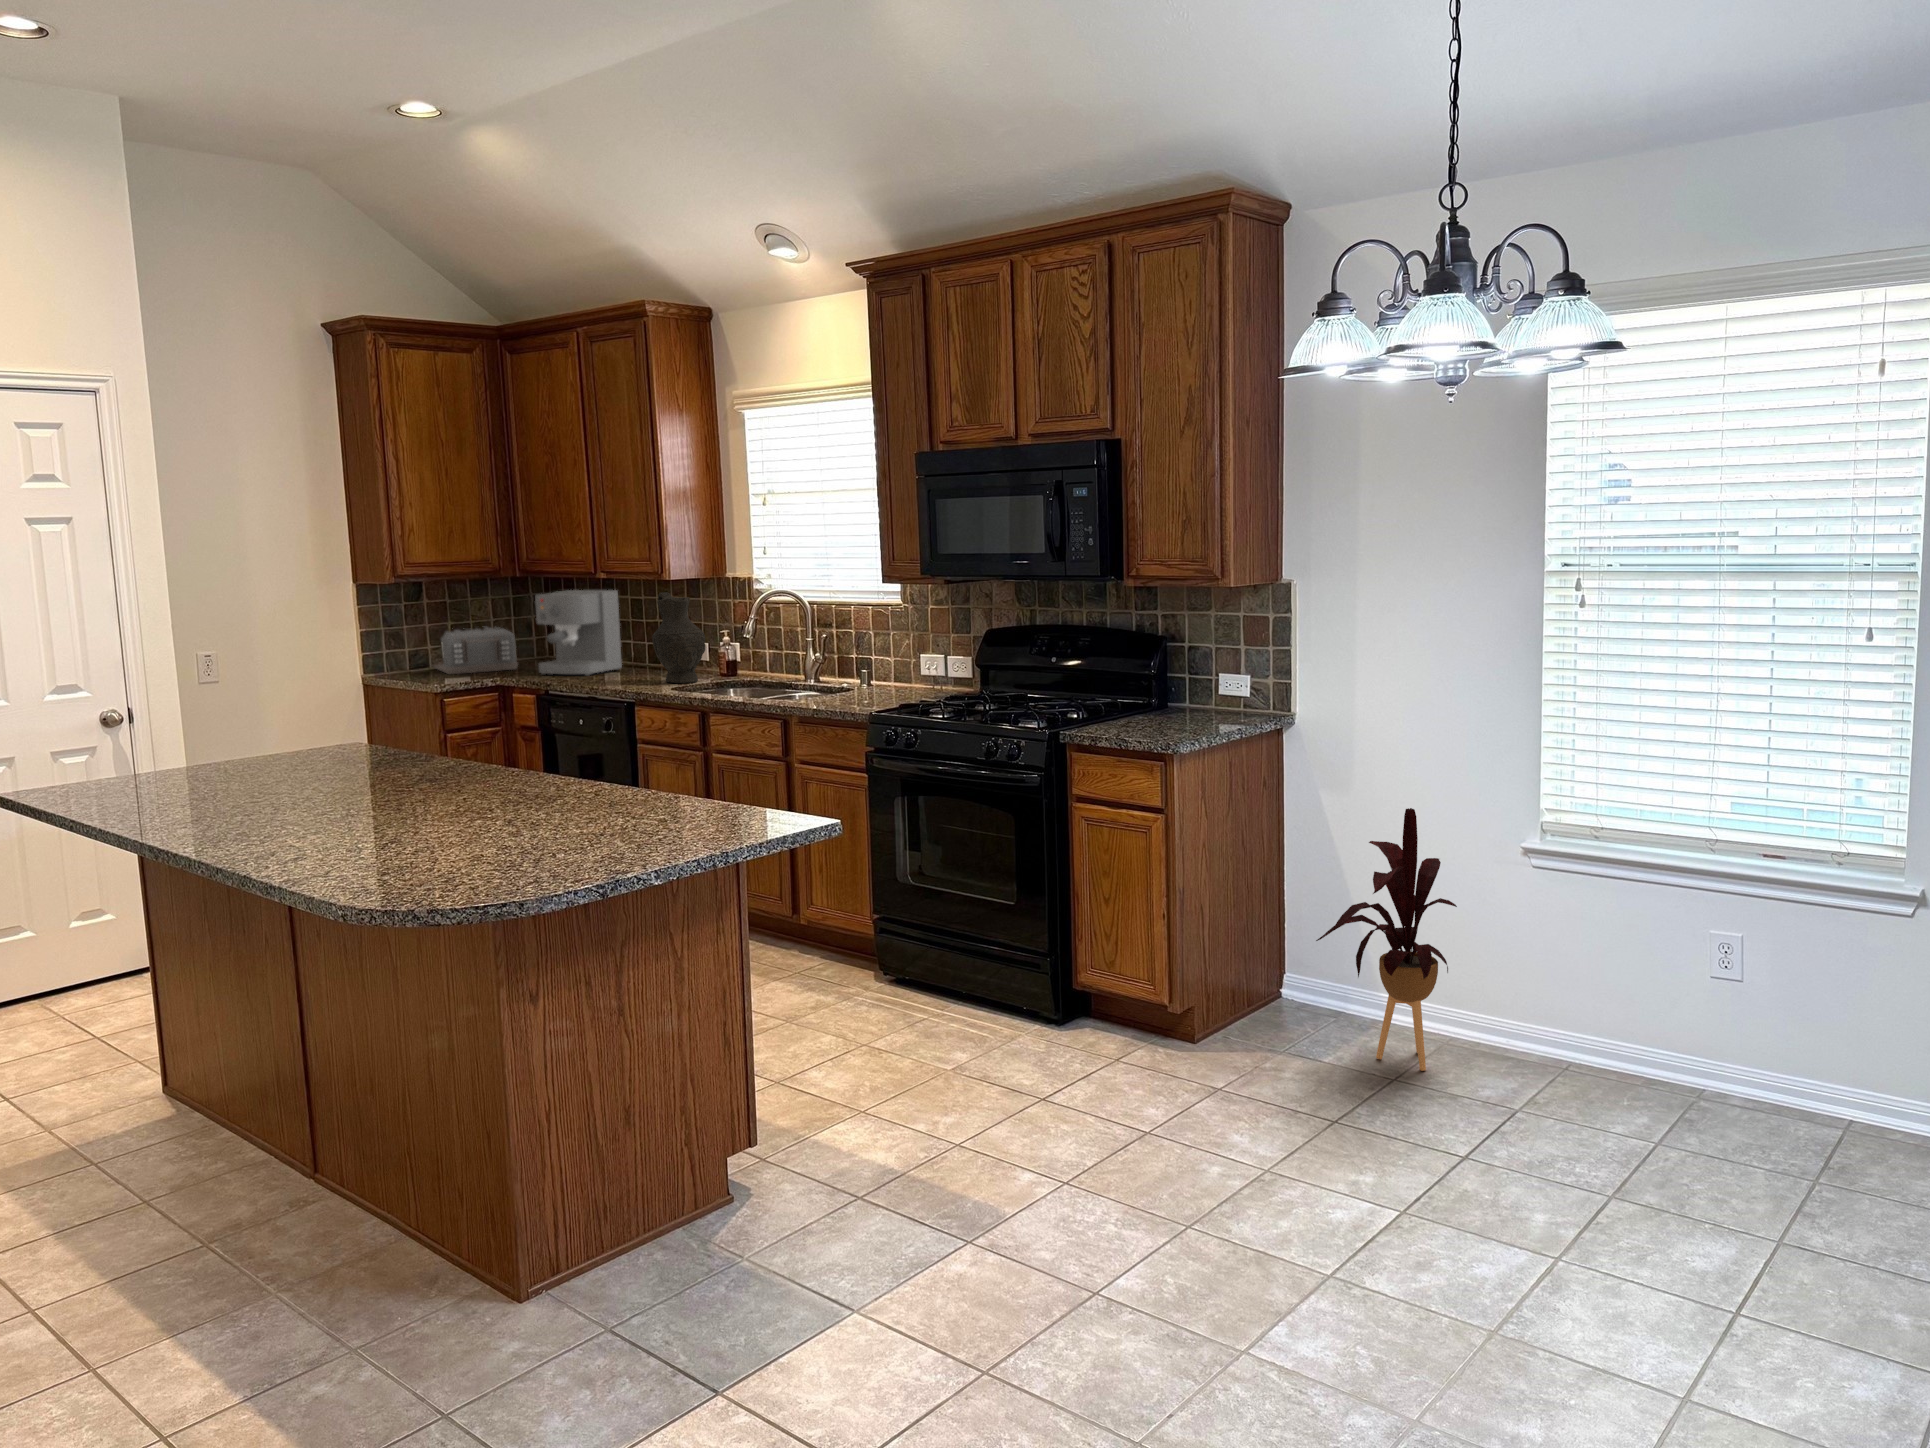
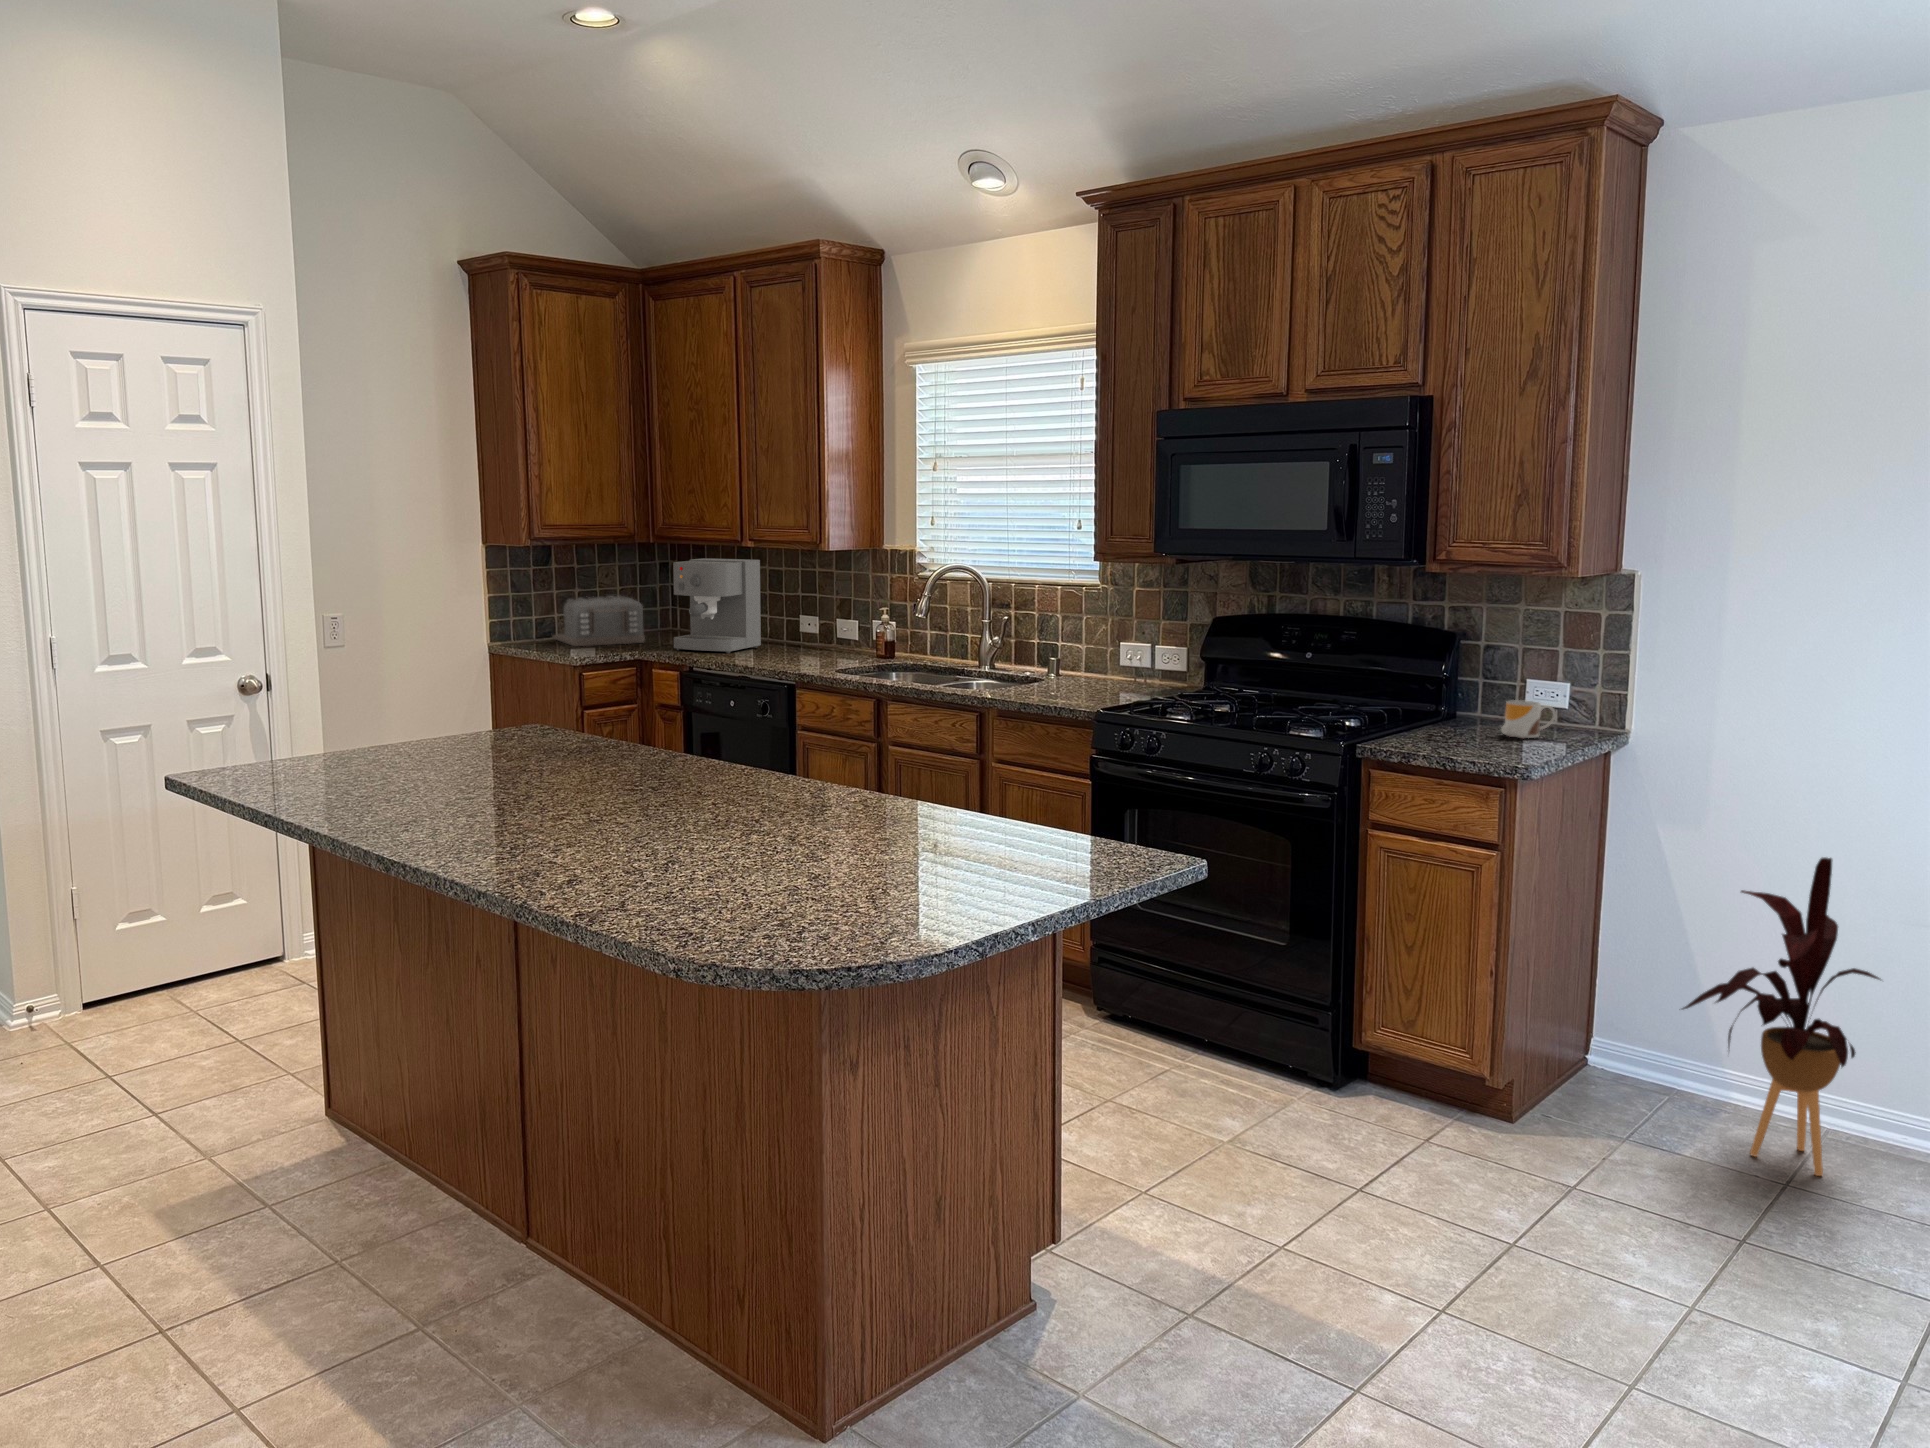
decorative vase: present [652,592,705,683] -> none [811,563,869,665]
mug: none [1187,691,1229,722] -> present [1501,700,1556,738]

